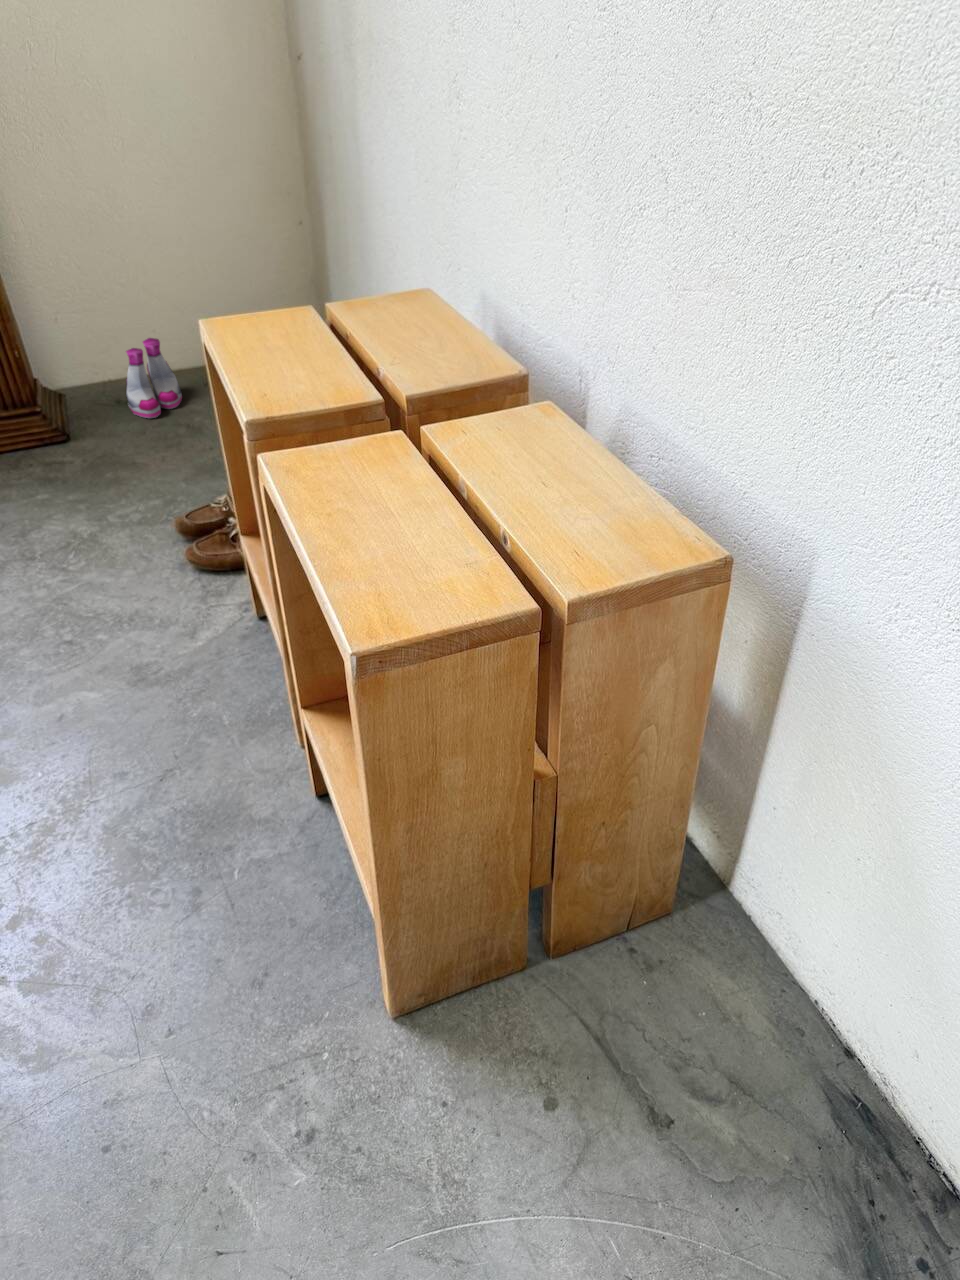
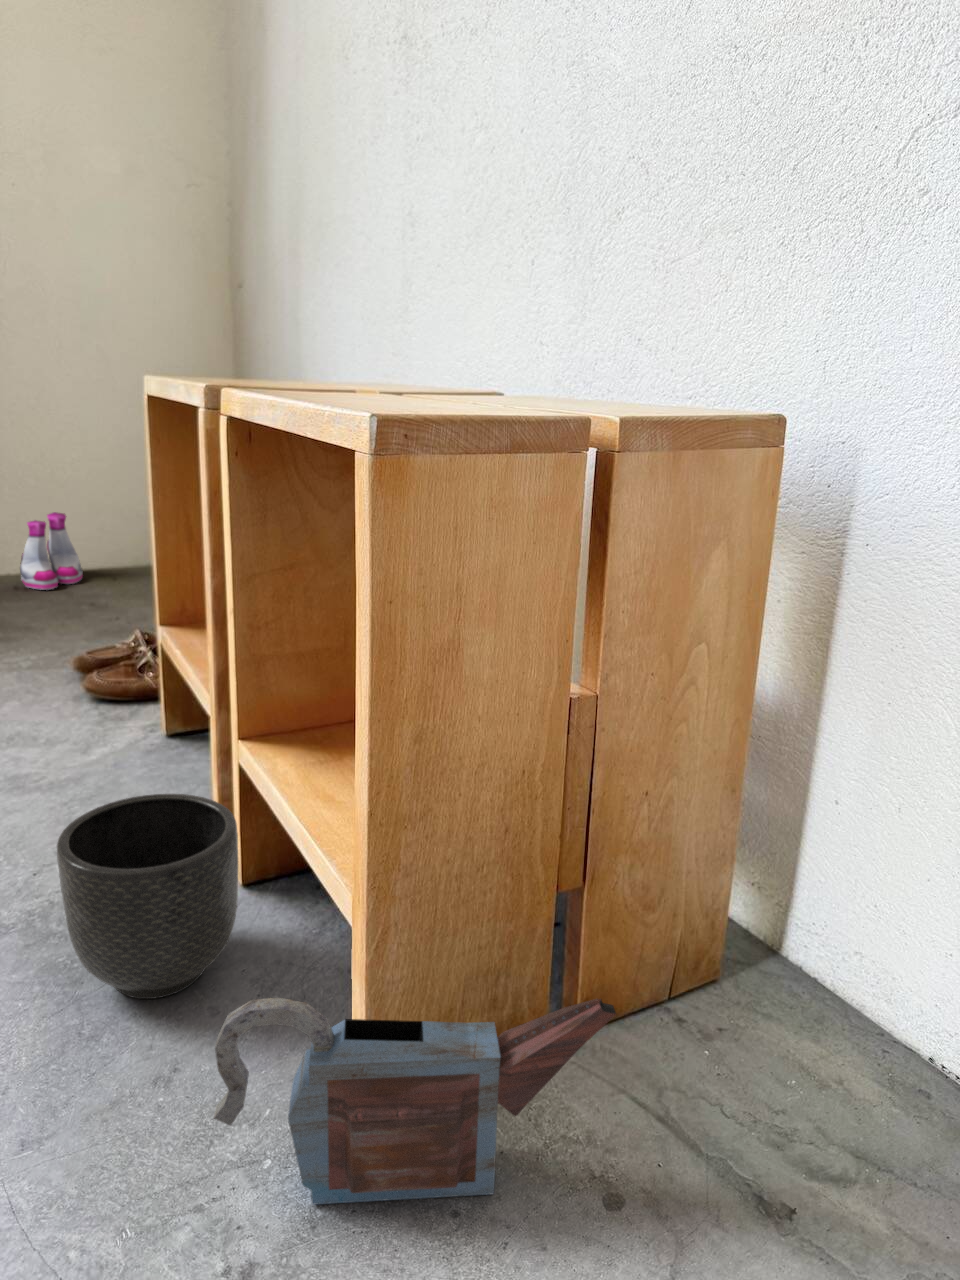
planter: none [170,762,306,910] -> present [57,794,238,999]
watering can: none [280,990,553,1095] -> present [214,998,616,1204]

